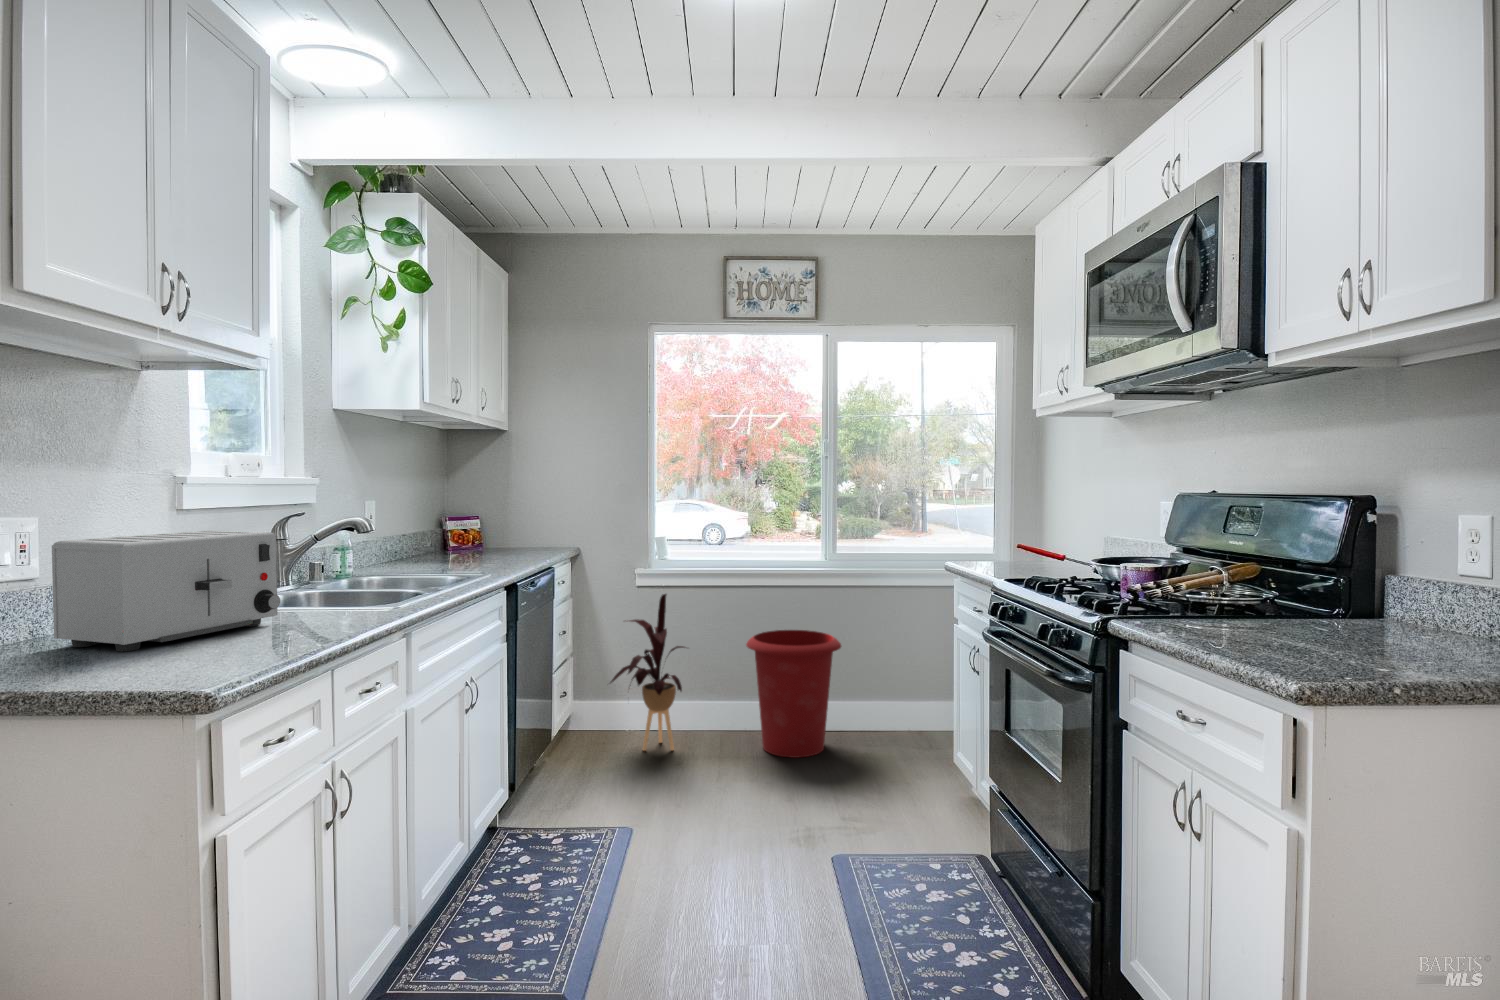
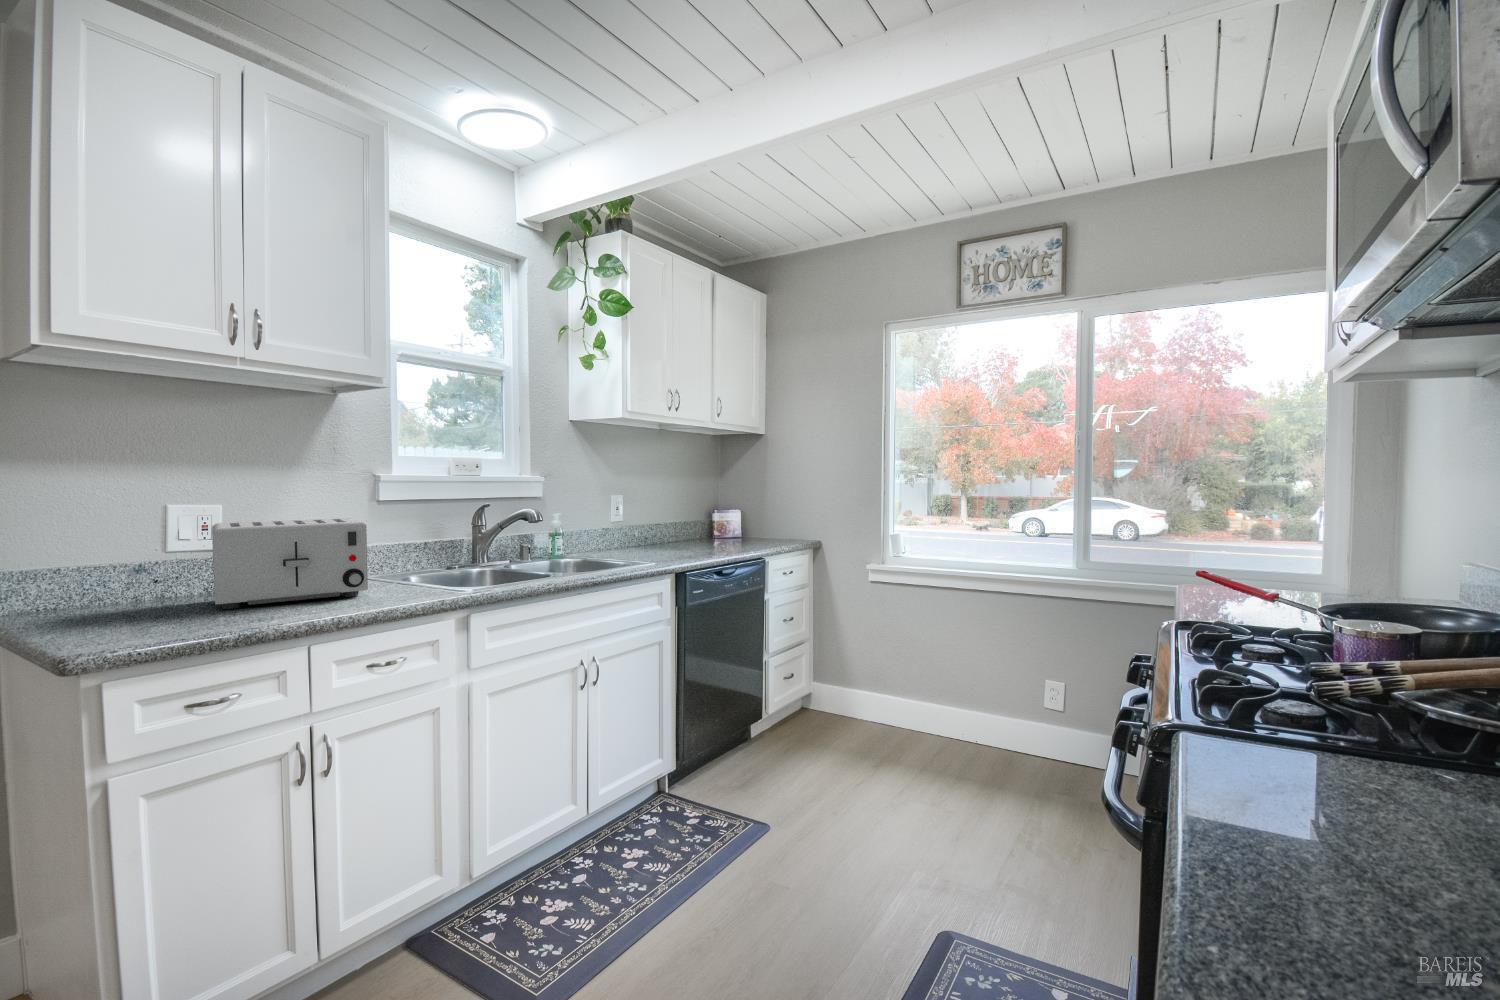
house plant: present [611,594,685,750] -> none [812,594,896,753]
waste bin: present [746,630,841,758] -> none [953,646,1068,797]

